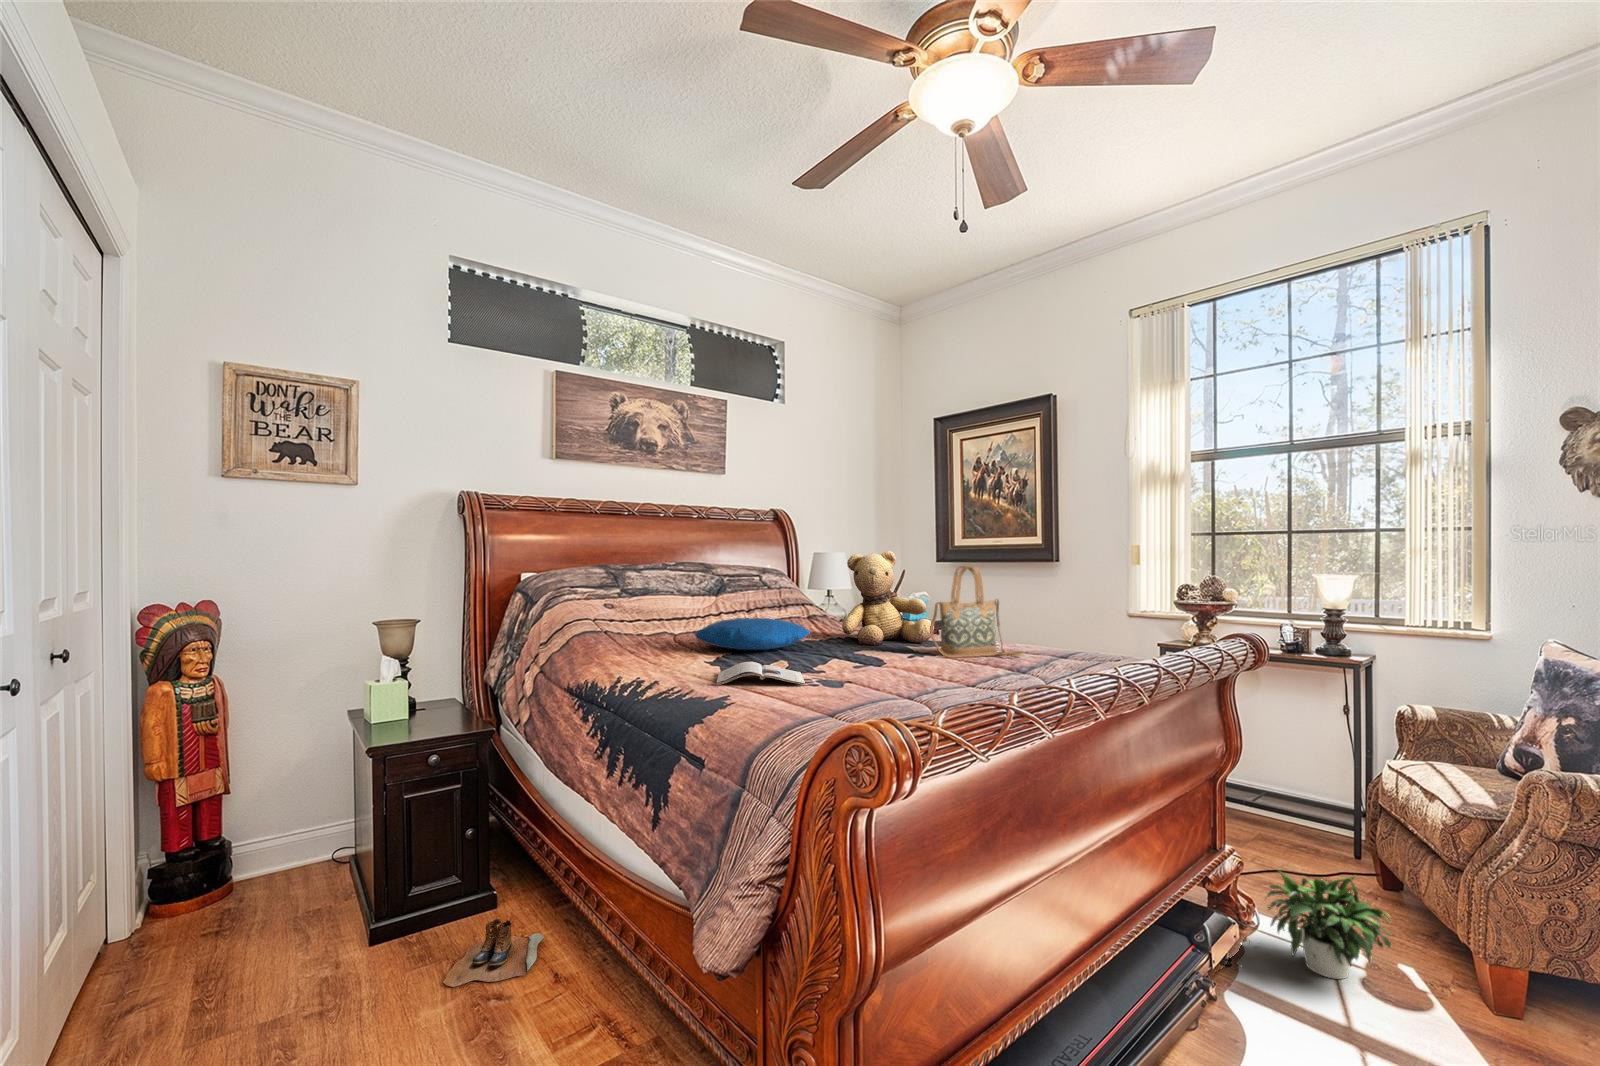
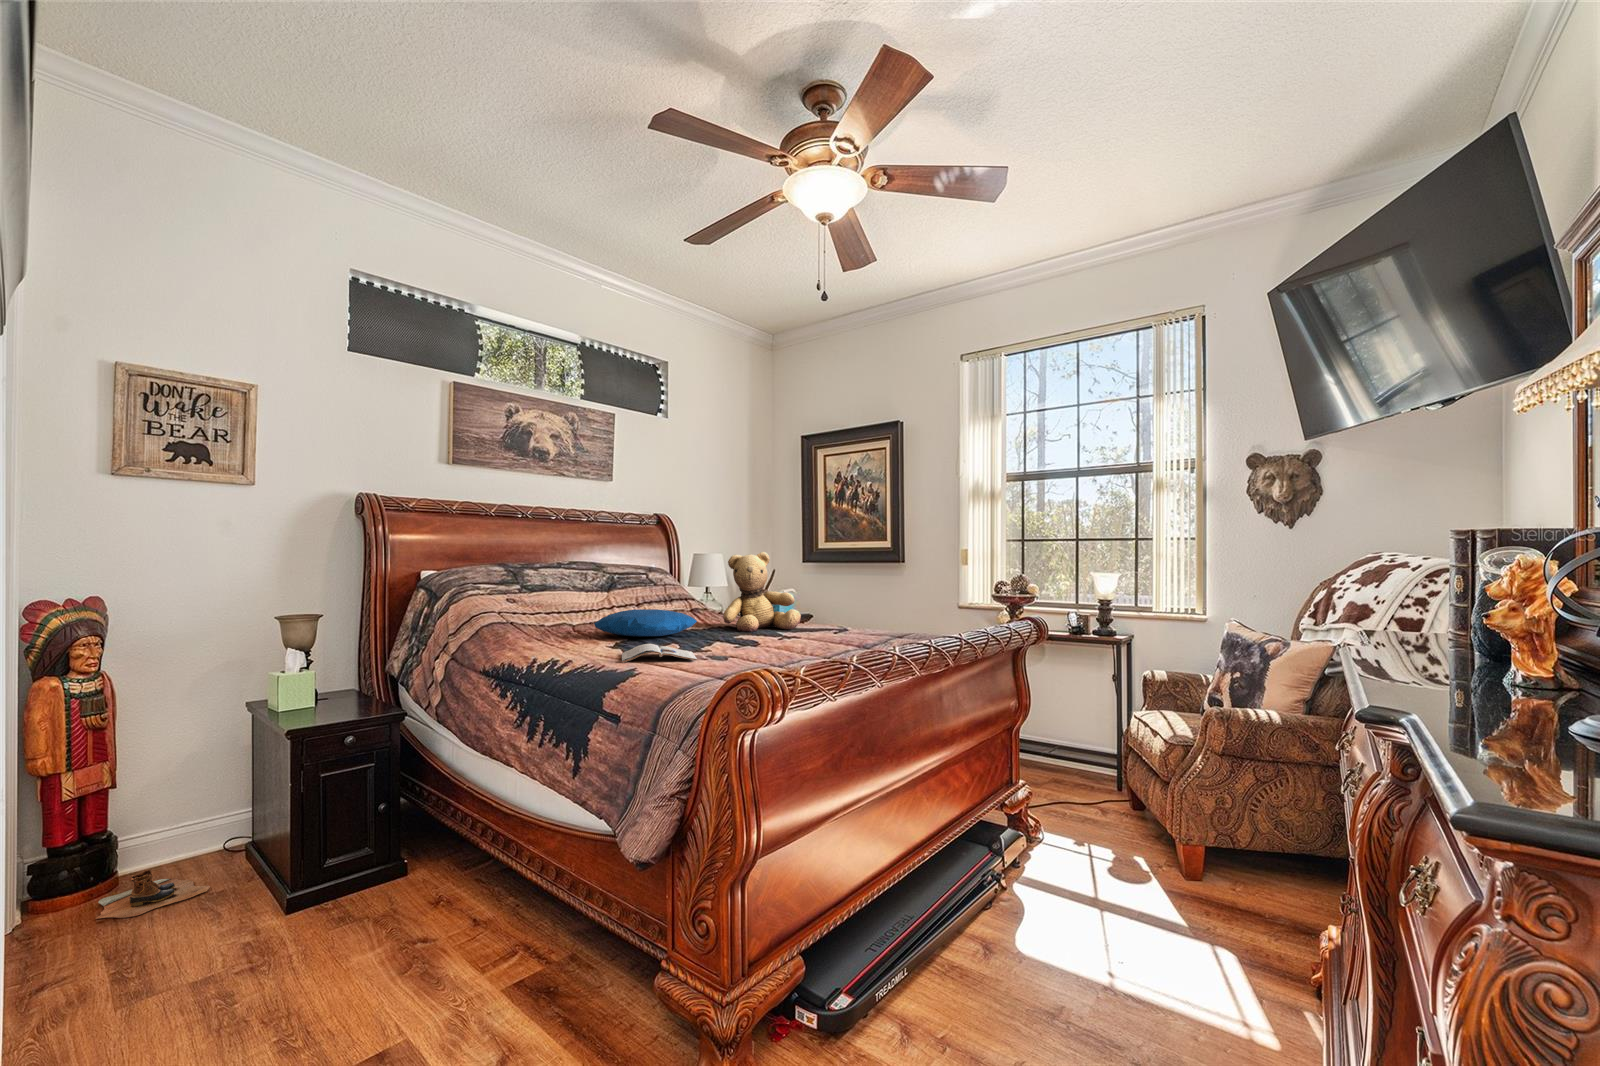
handbag: present [930,566,1024,658] -> none [798,564,873,640]
potted plant: present [1239,870,1391,979] -> none [1025,792,1127,868]
boots: present [444,918,544,987] -> present [96,870,210,919]

